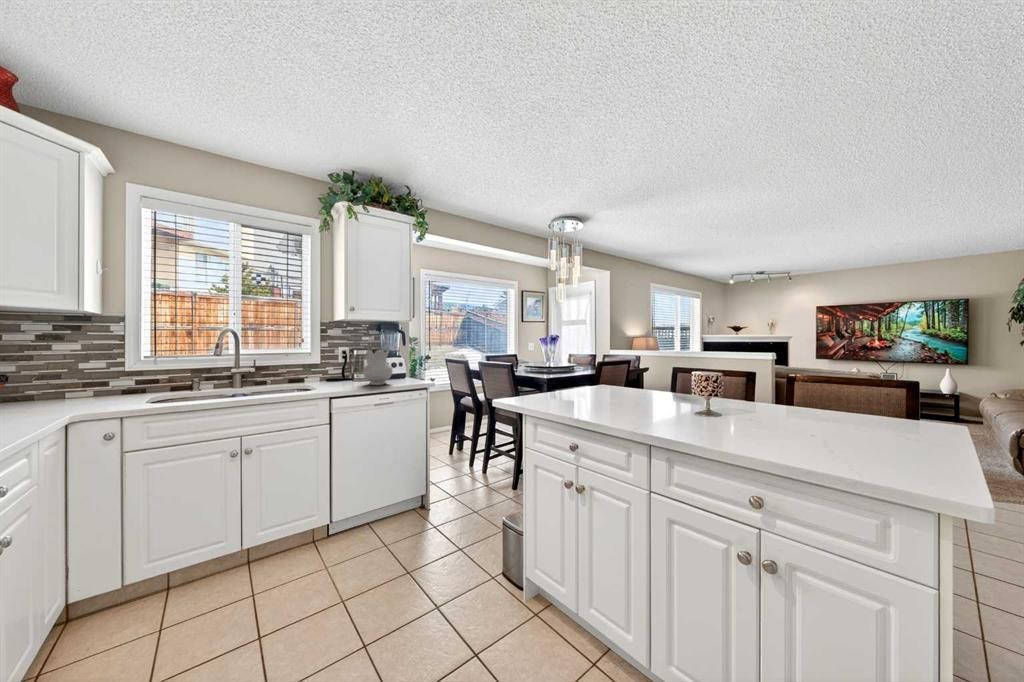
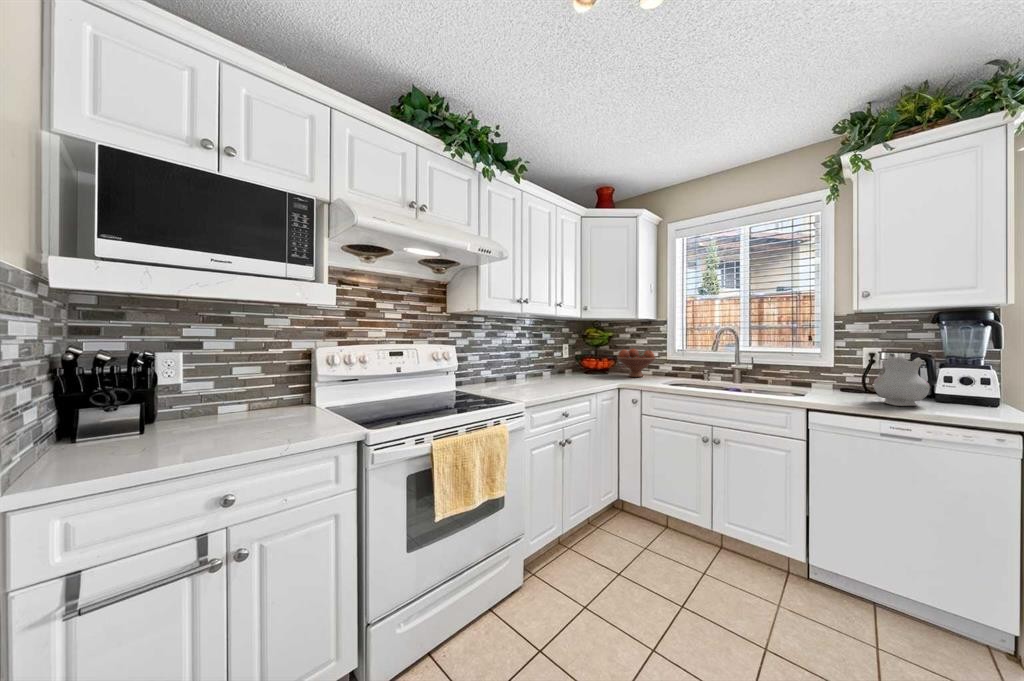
fruit bowl: none [22,358,112,403] -> present [617,349,656,377]

